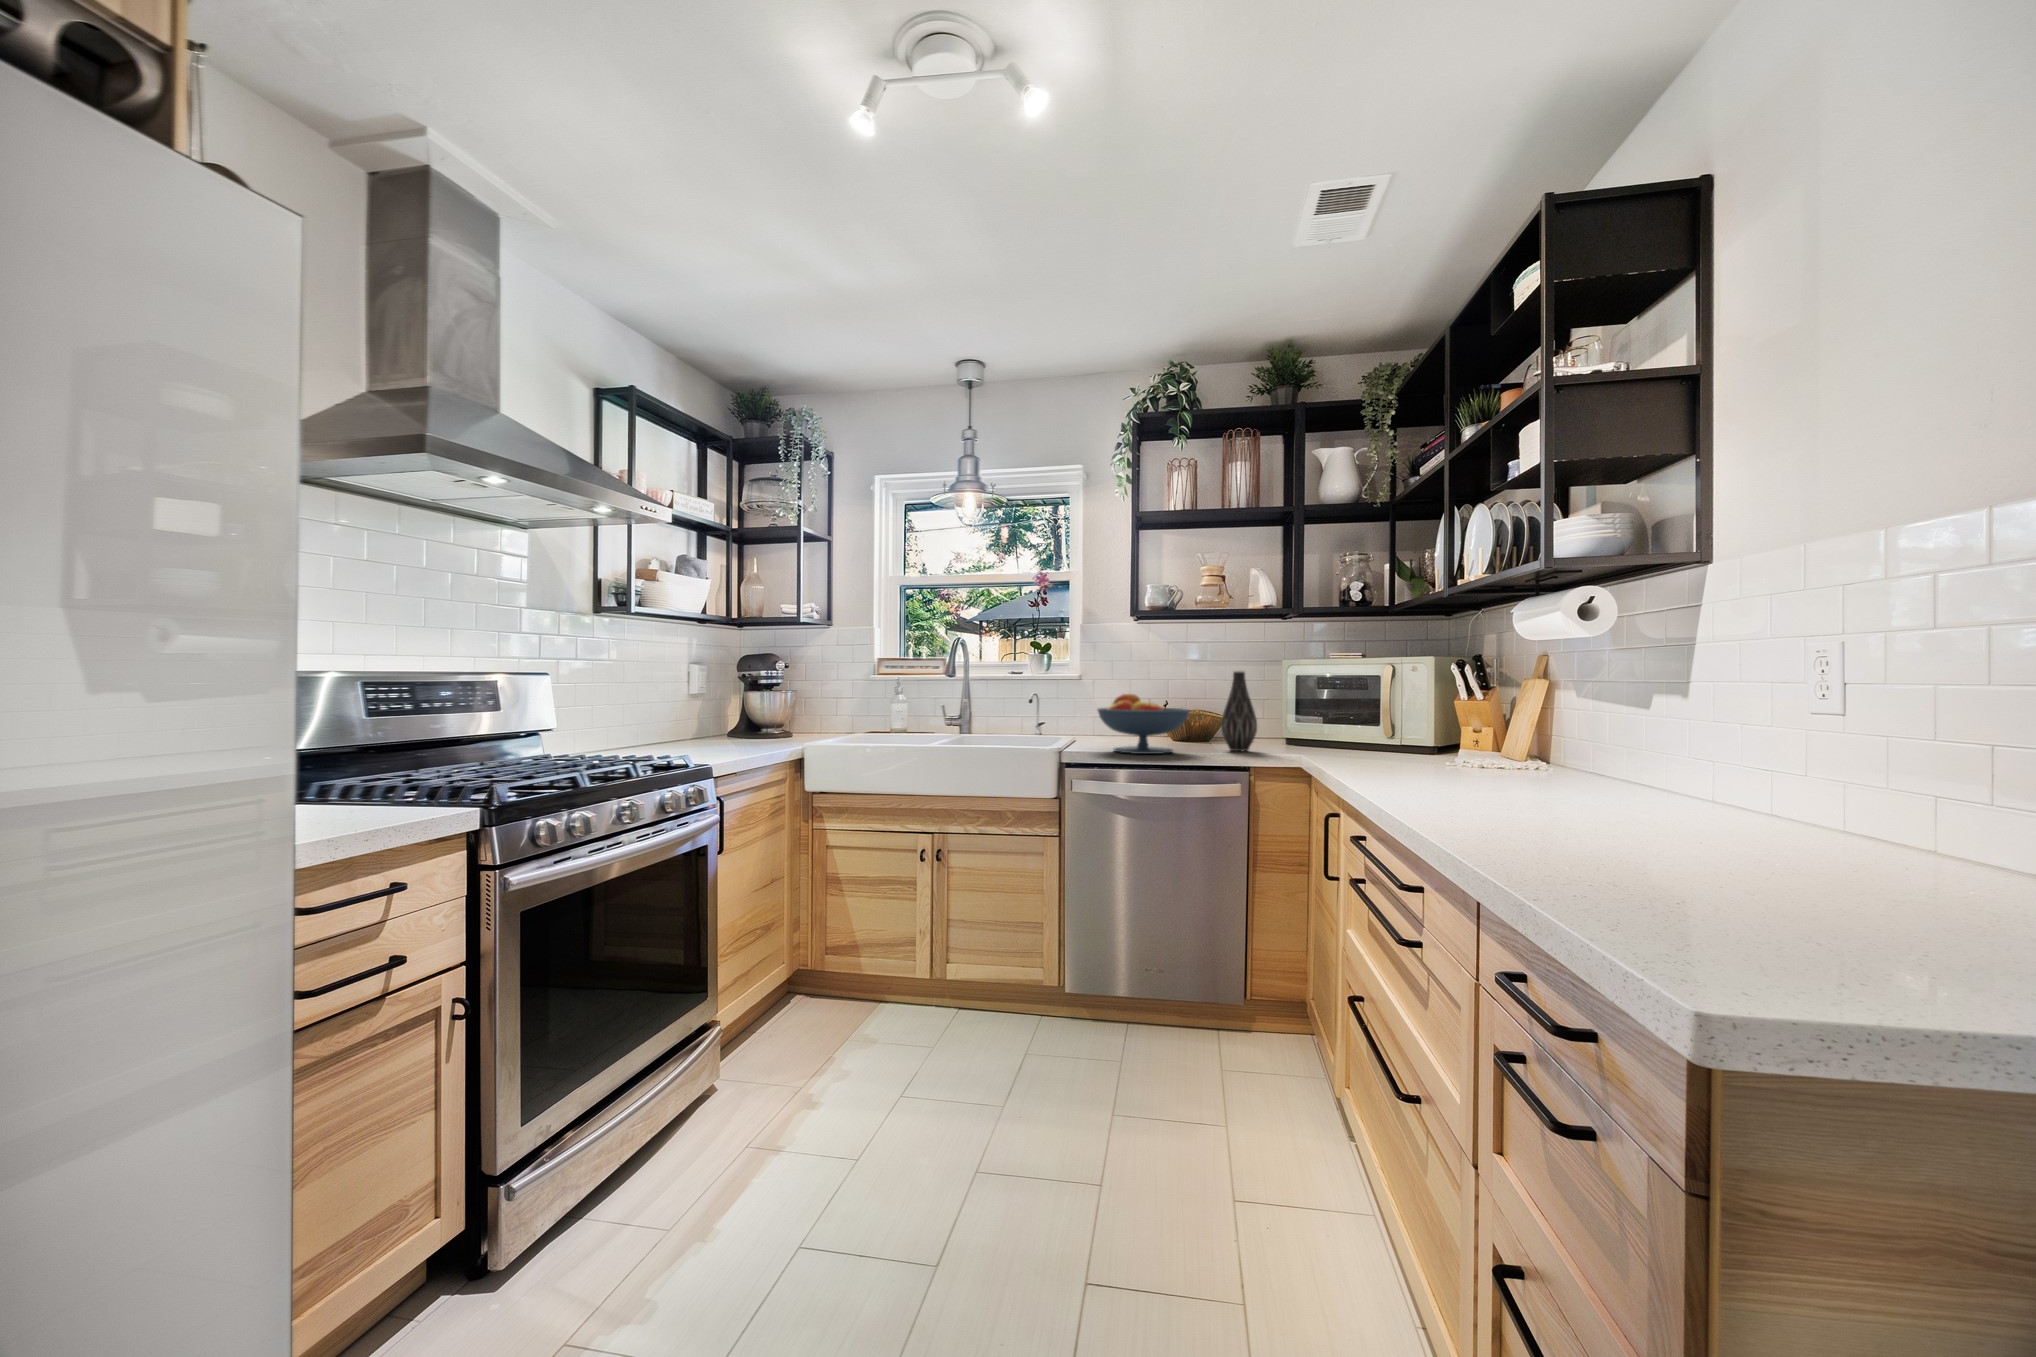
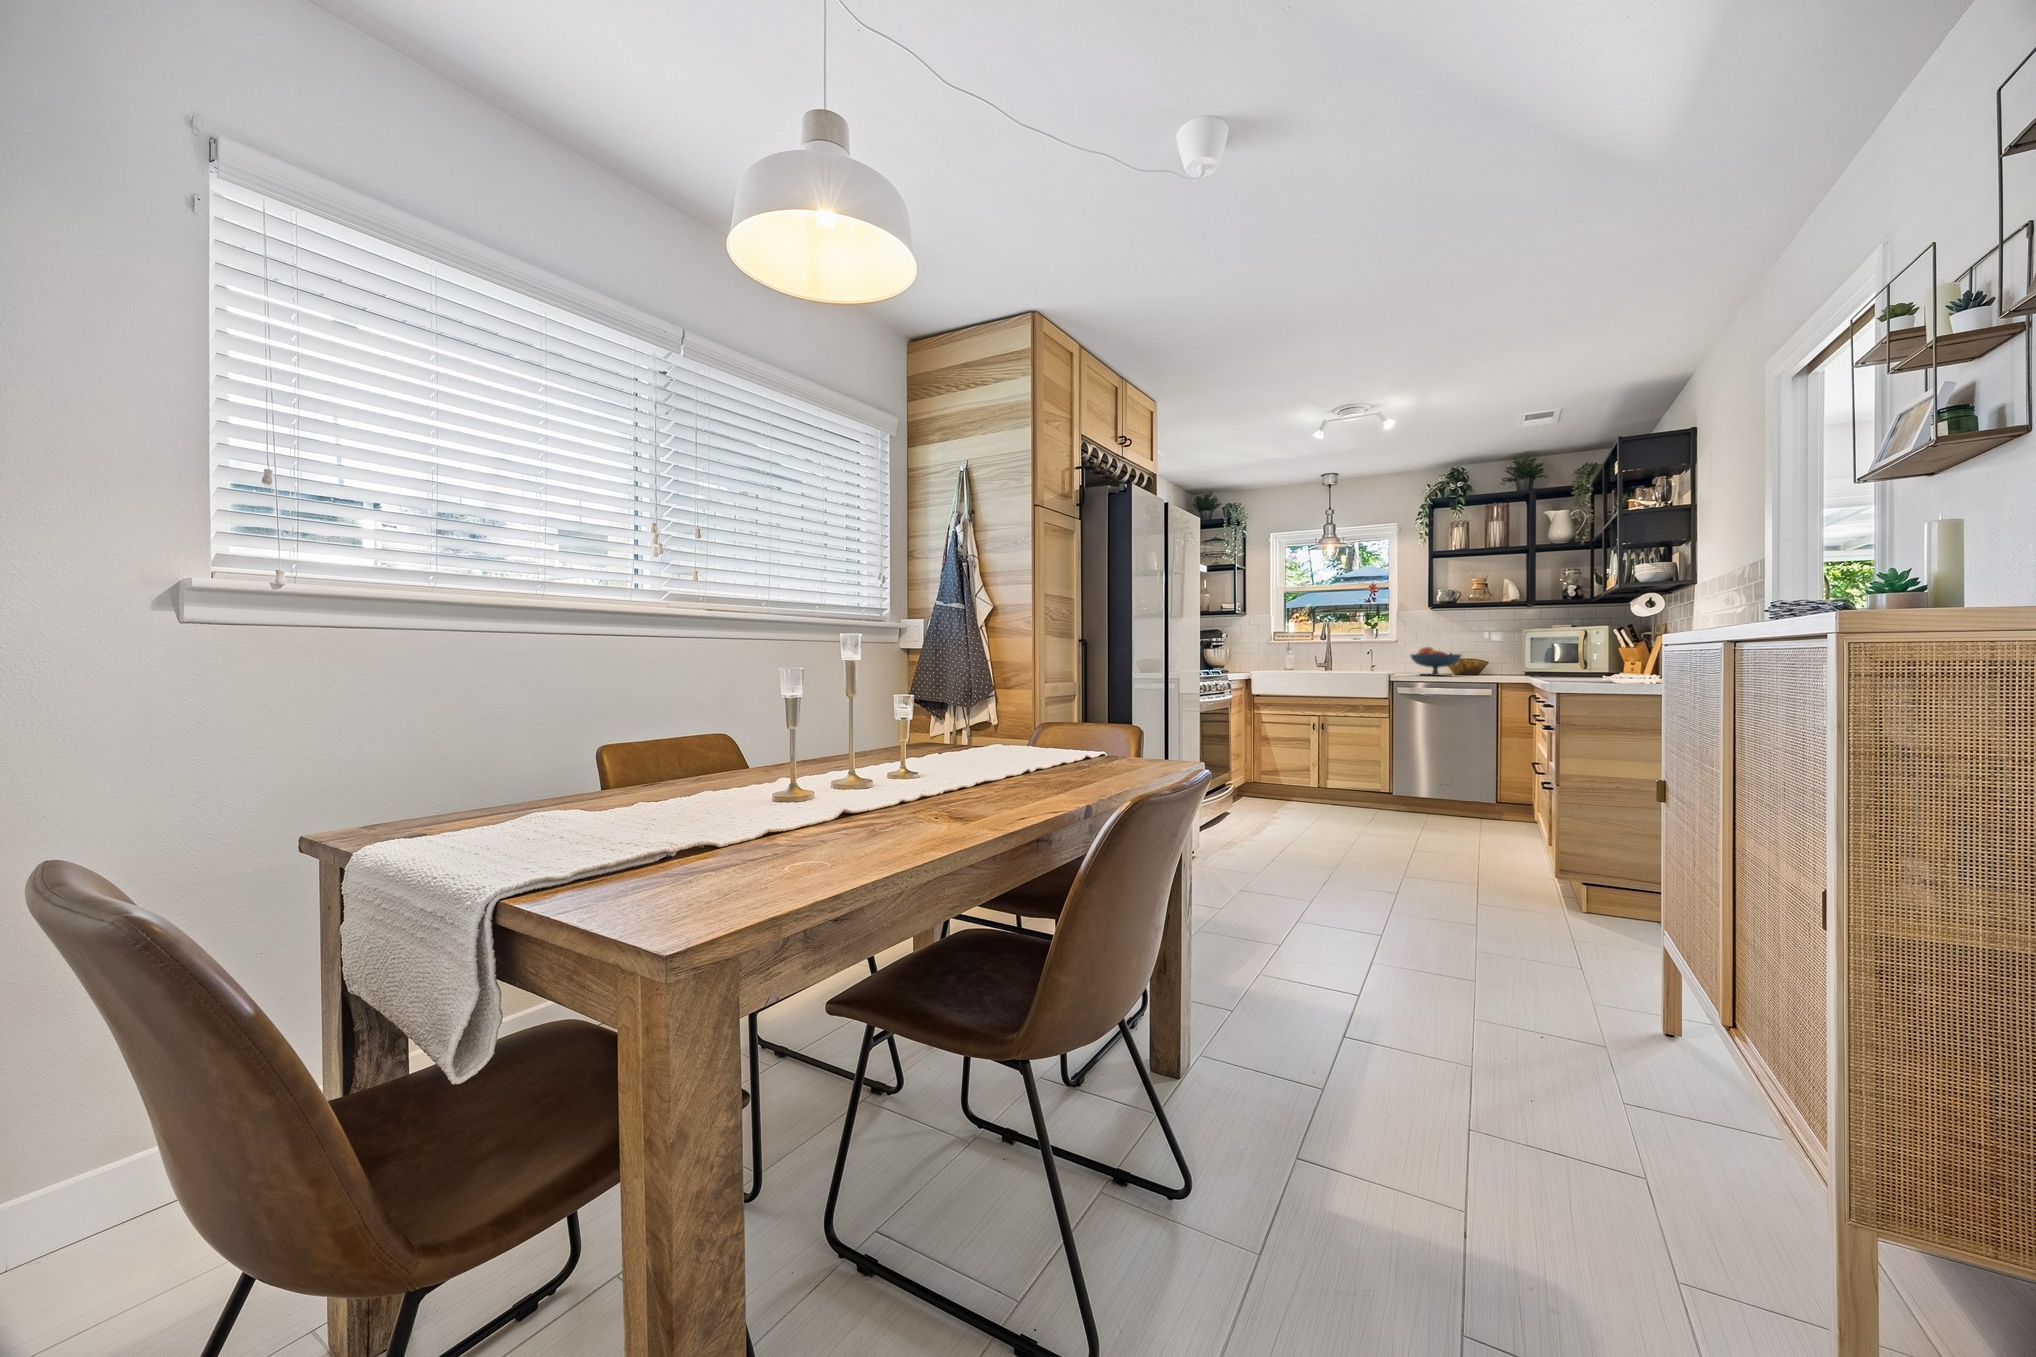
vase: present [1221,671,1257,751] -> none [1480,635,1502,676]

